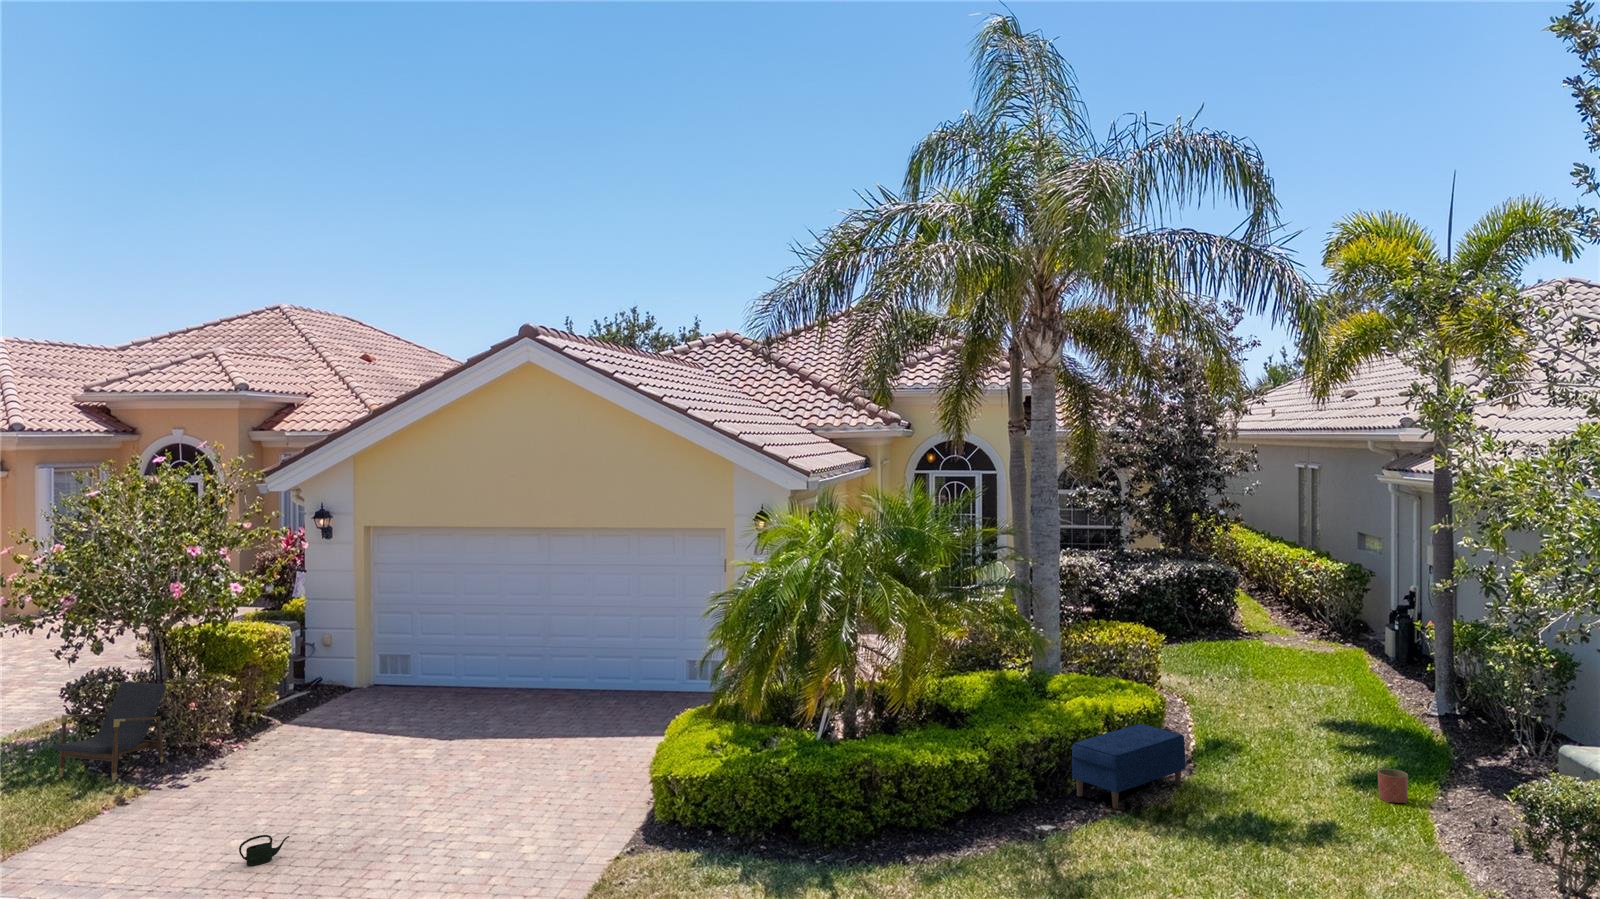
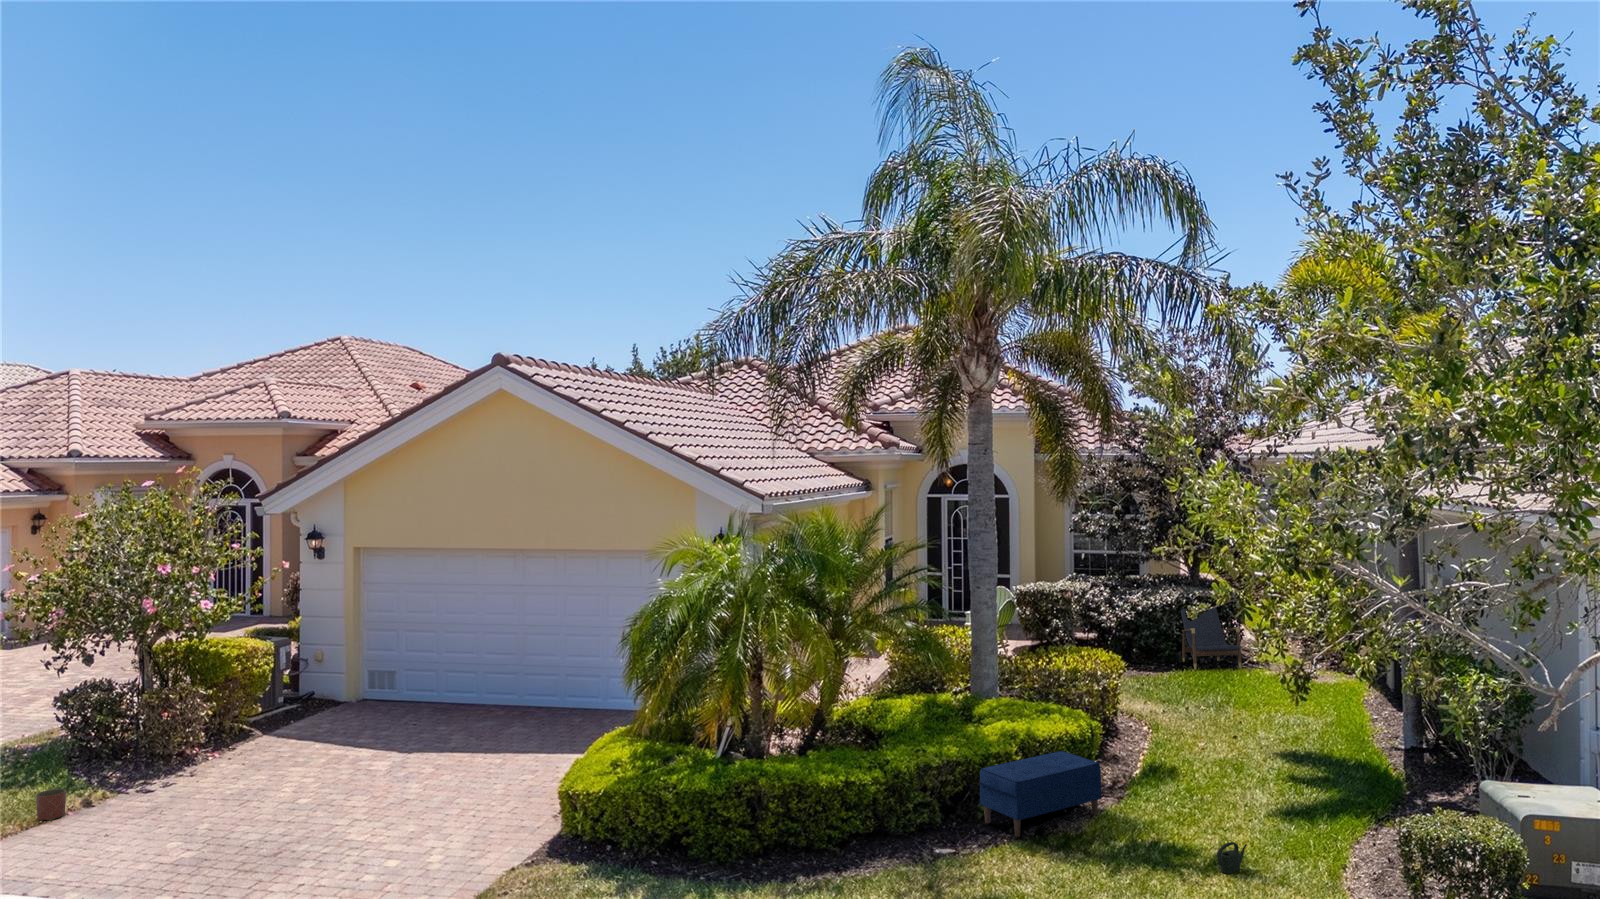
lounge chair: present [53,682,166,782] -> present [1181,608,1241,670]
planter: present [1378,769,1408,803] -> present [36,789,66,821]
watering can: present [239,835,289,866] -> present [1217,842,1247,874]

